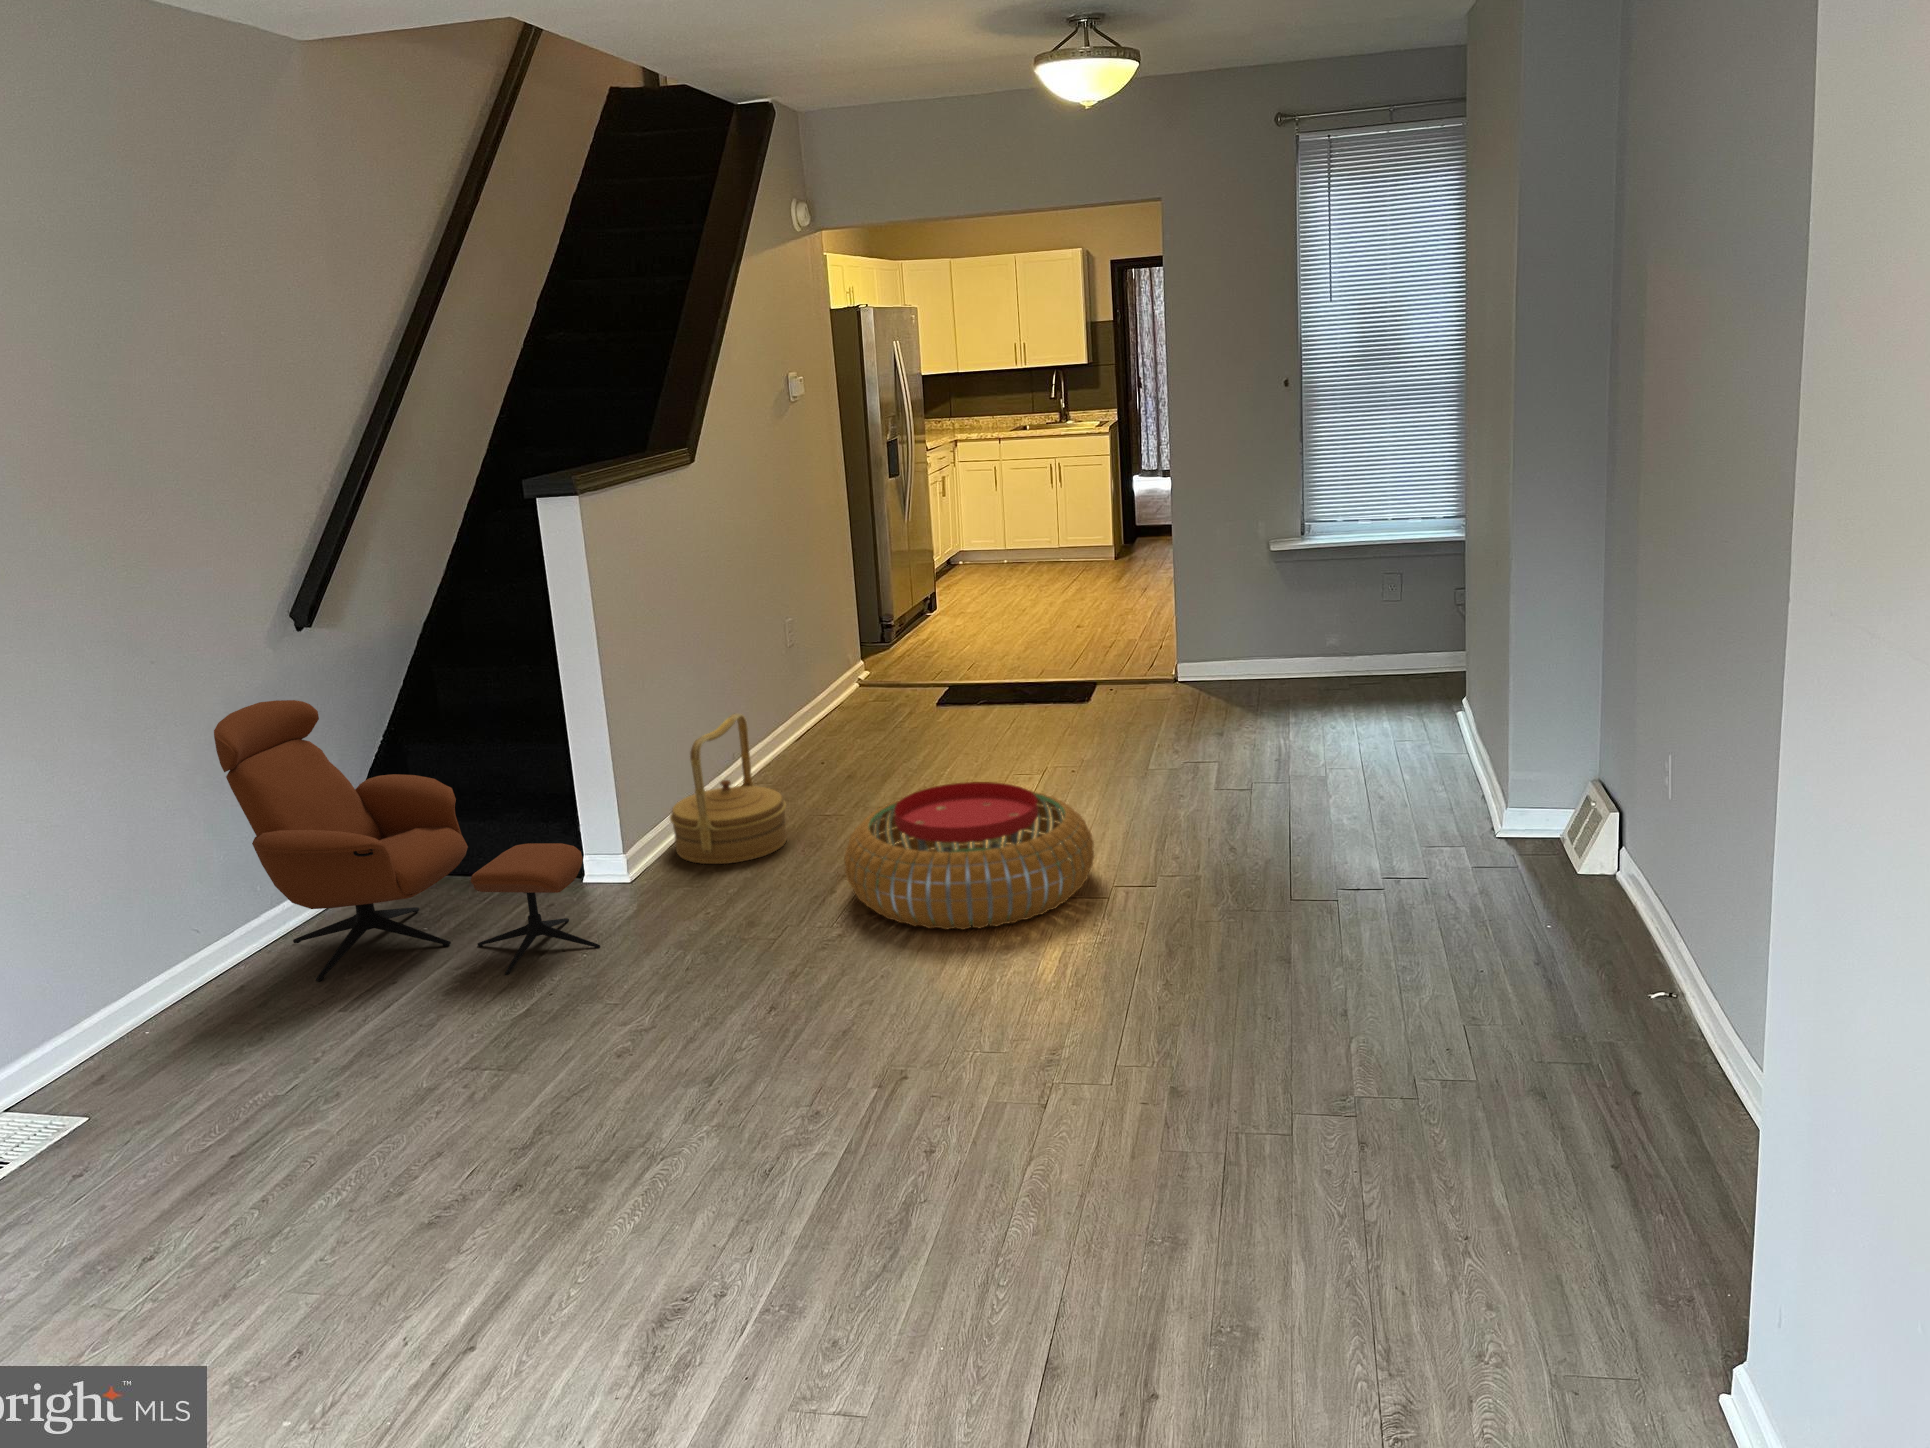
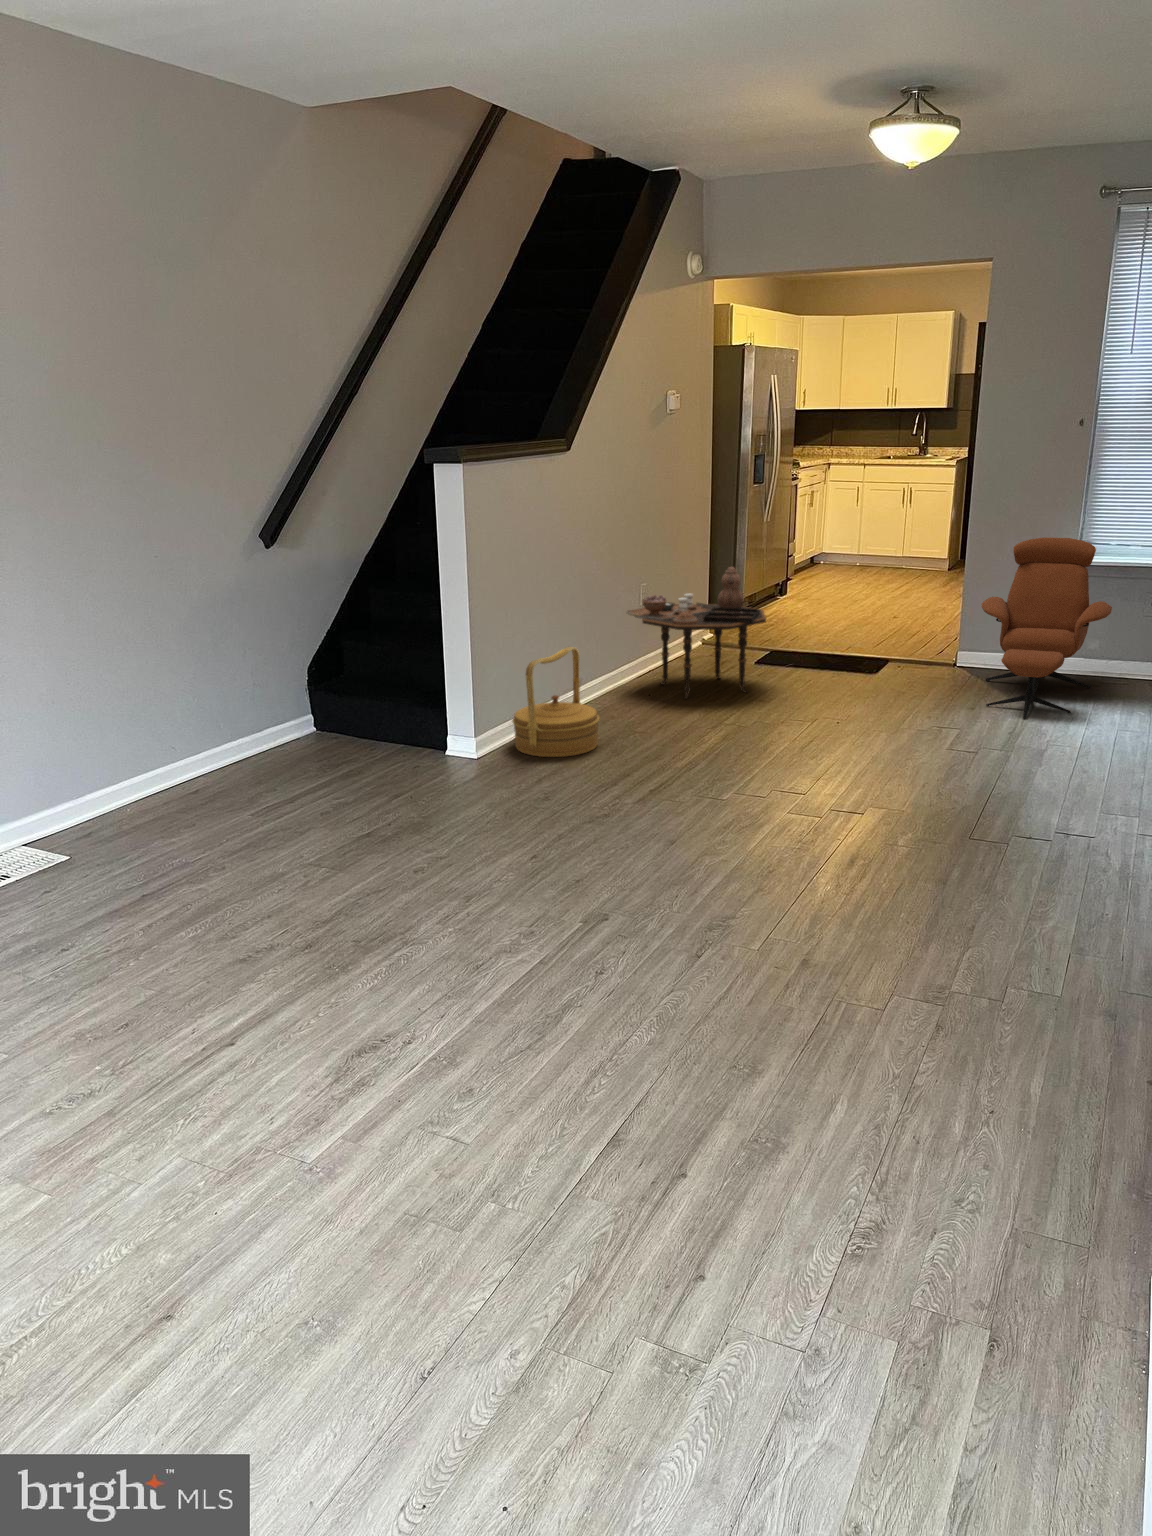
side table: none [779,587,962,762] -> present [627,567,766,699]
lounge chair: present [214,700,600,981] -> present [982,538,1112,719]
pouf: present [844,782,1094,930] -> none [619,714,818,825]

